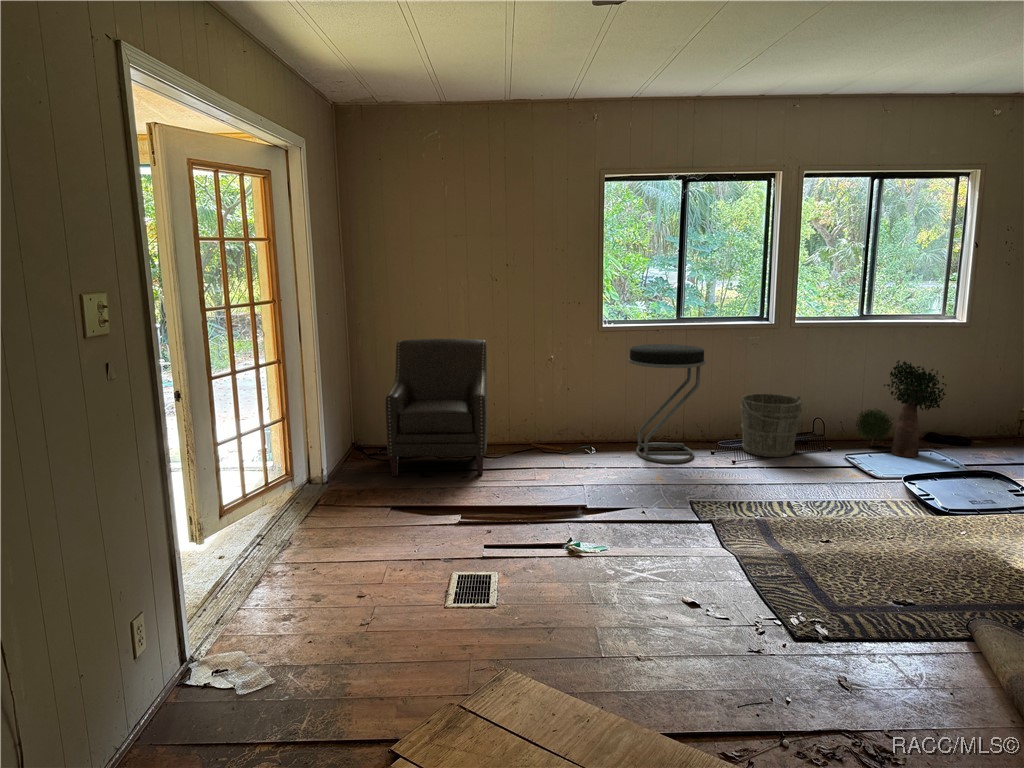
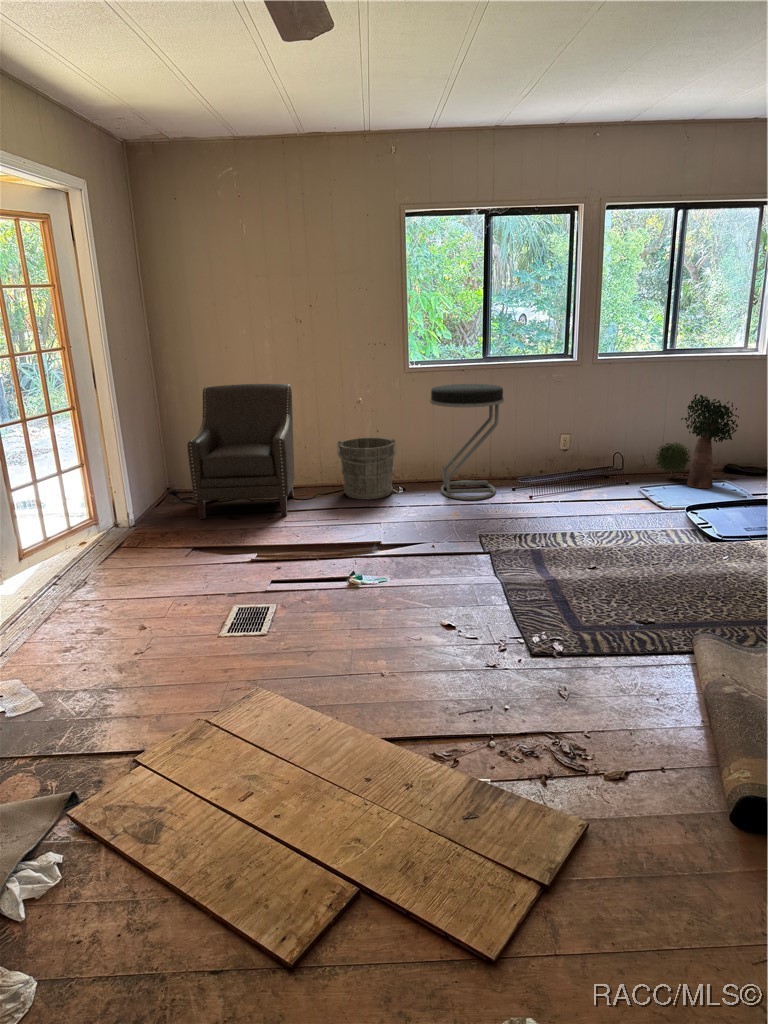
bucket: present [740,394,808,457] -> present [337,438,397,499]

